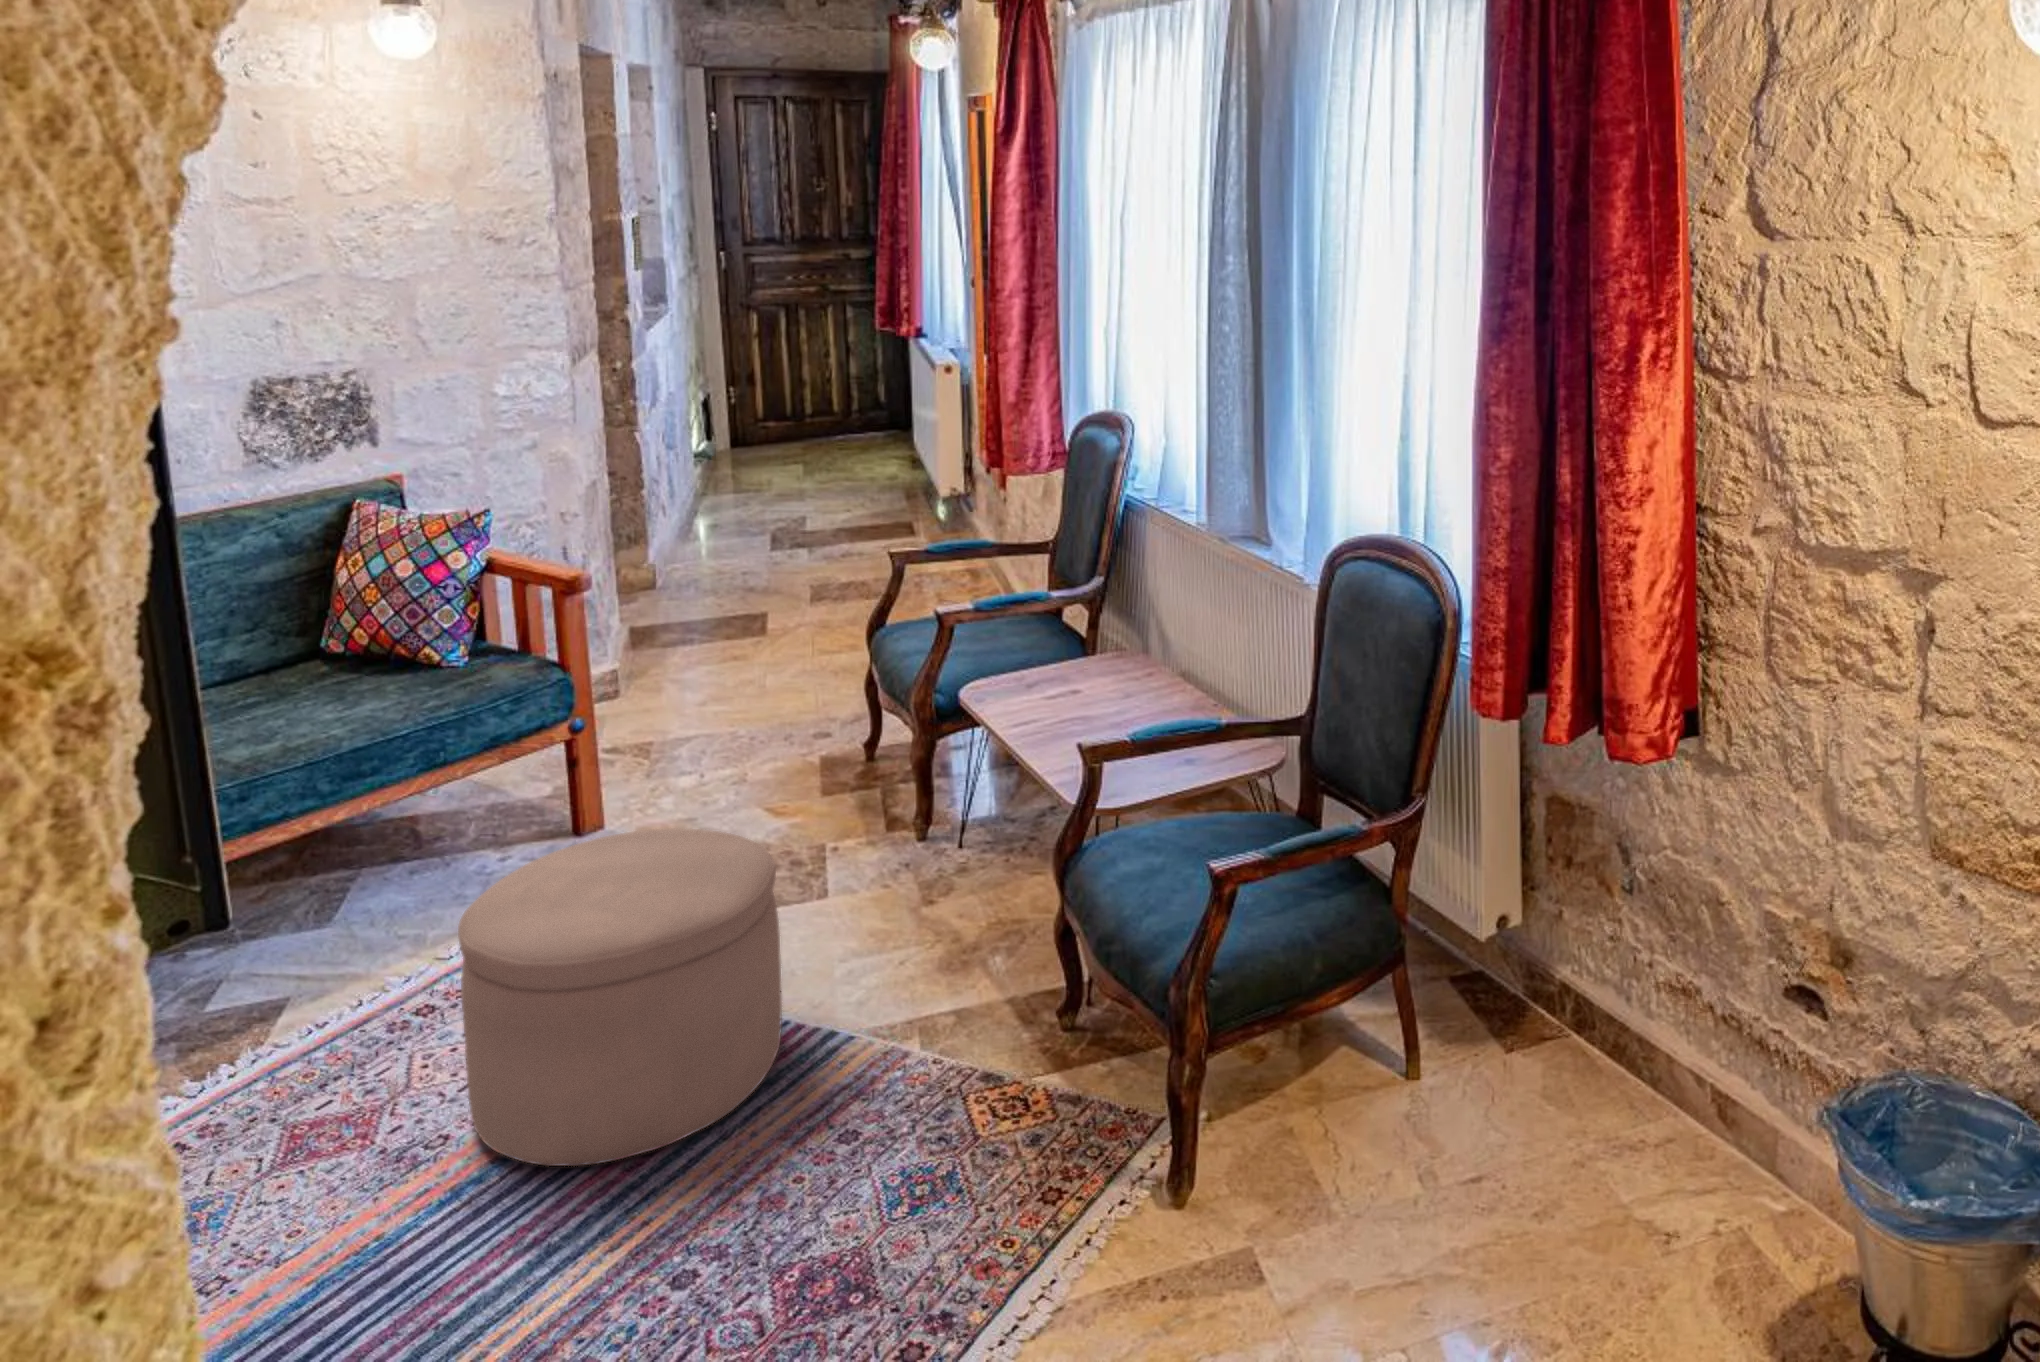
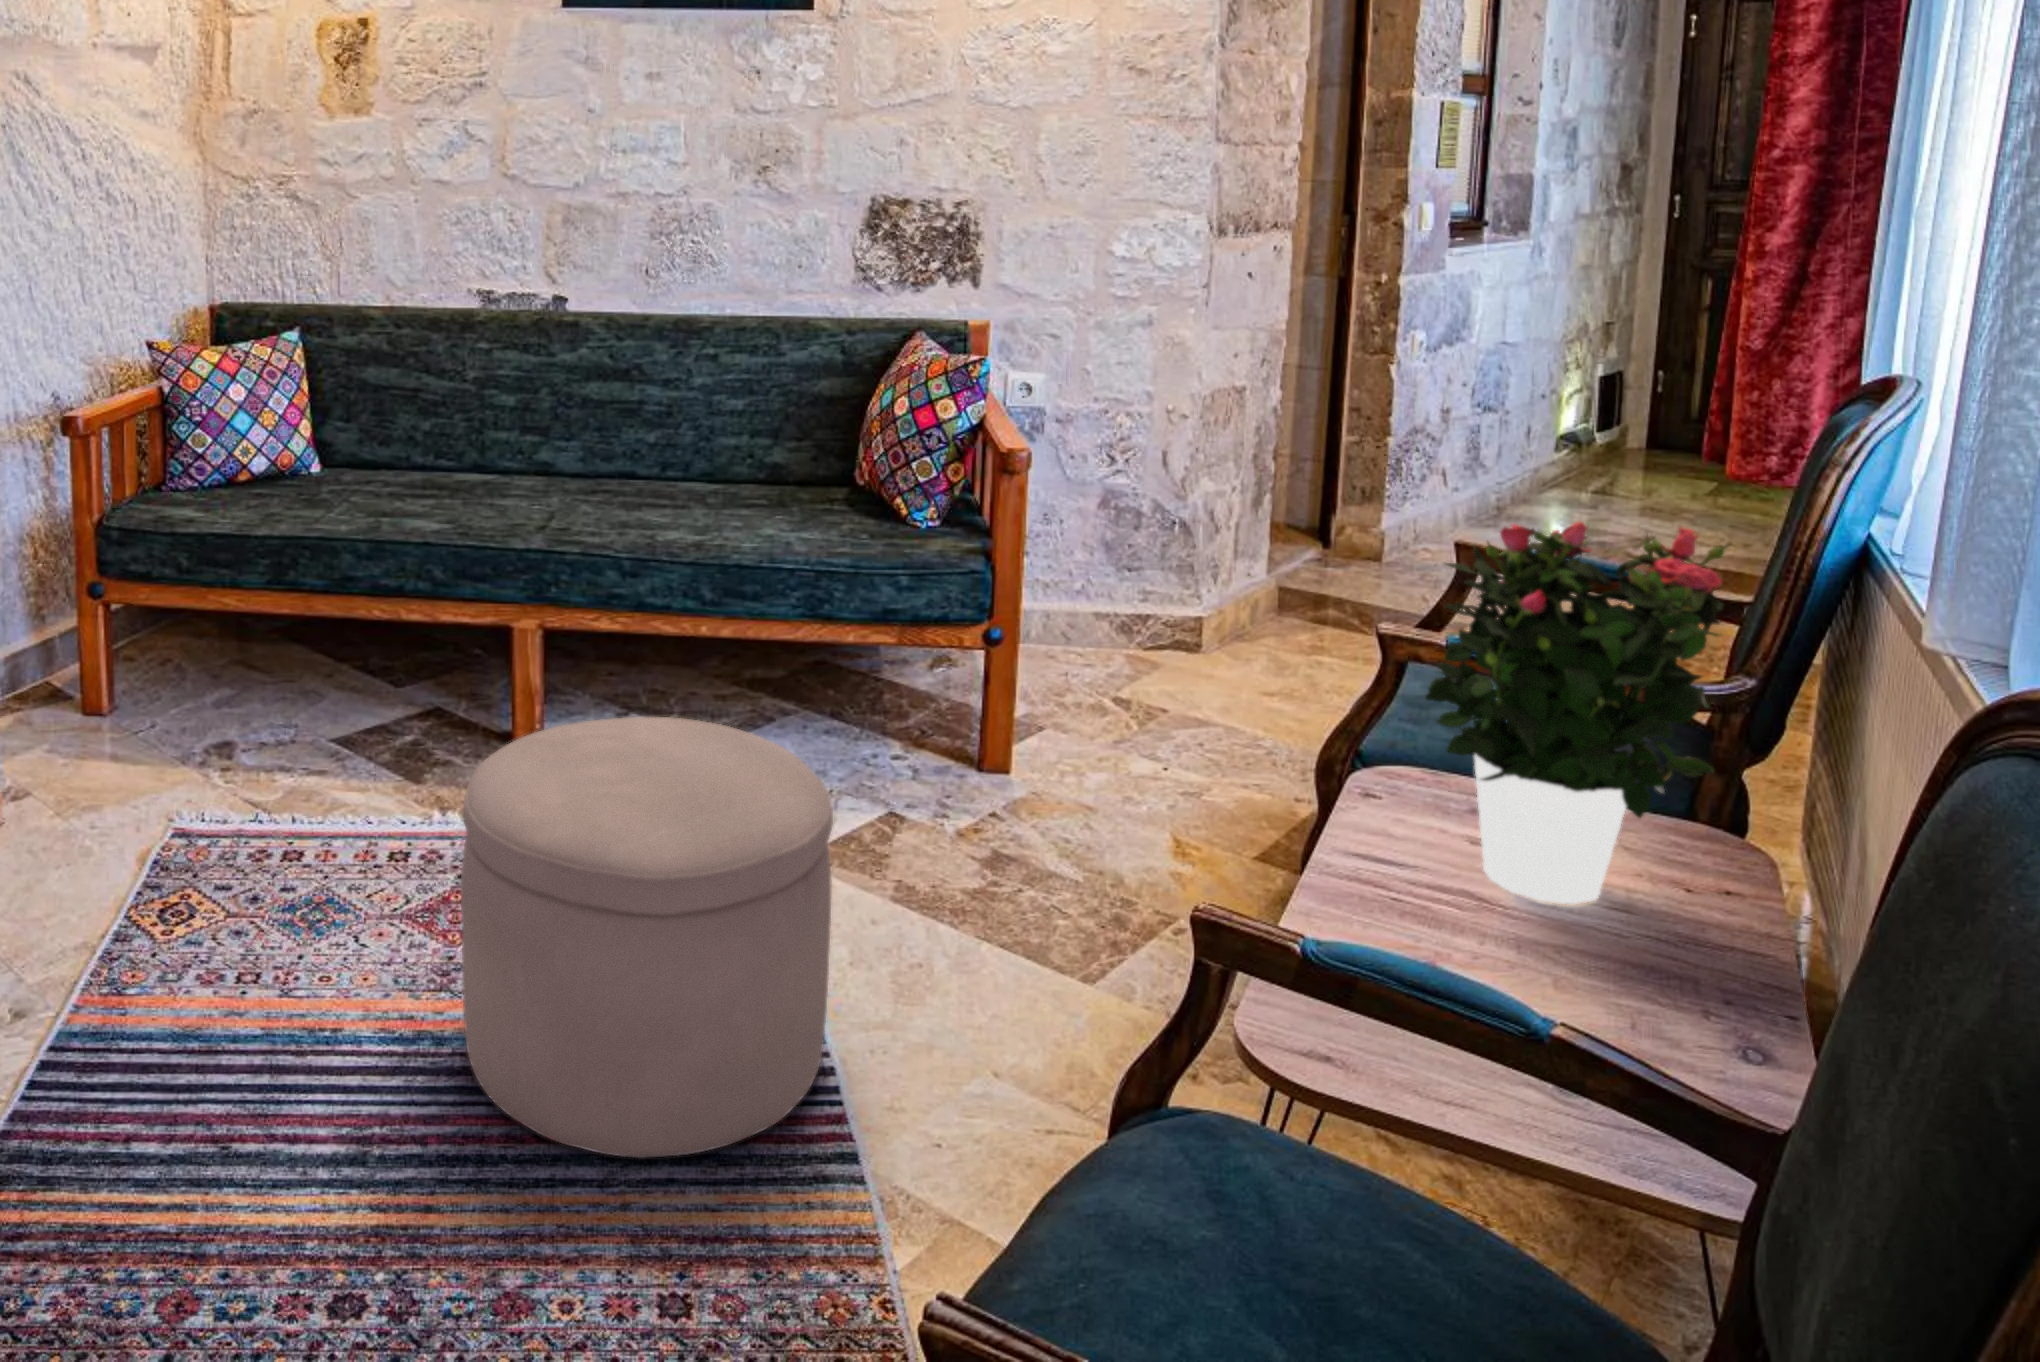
potted flower: none [1051,526,1169,711] -> present [1425,522,1730,904]

